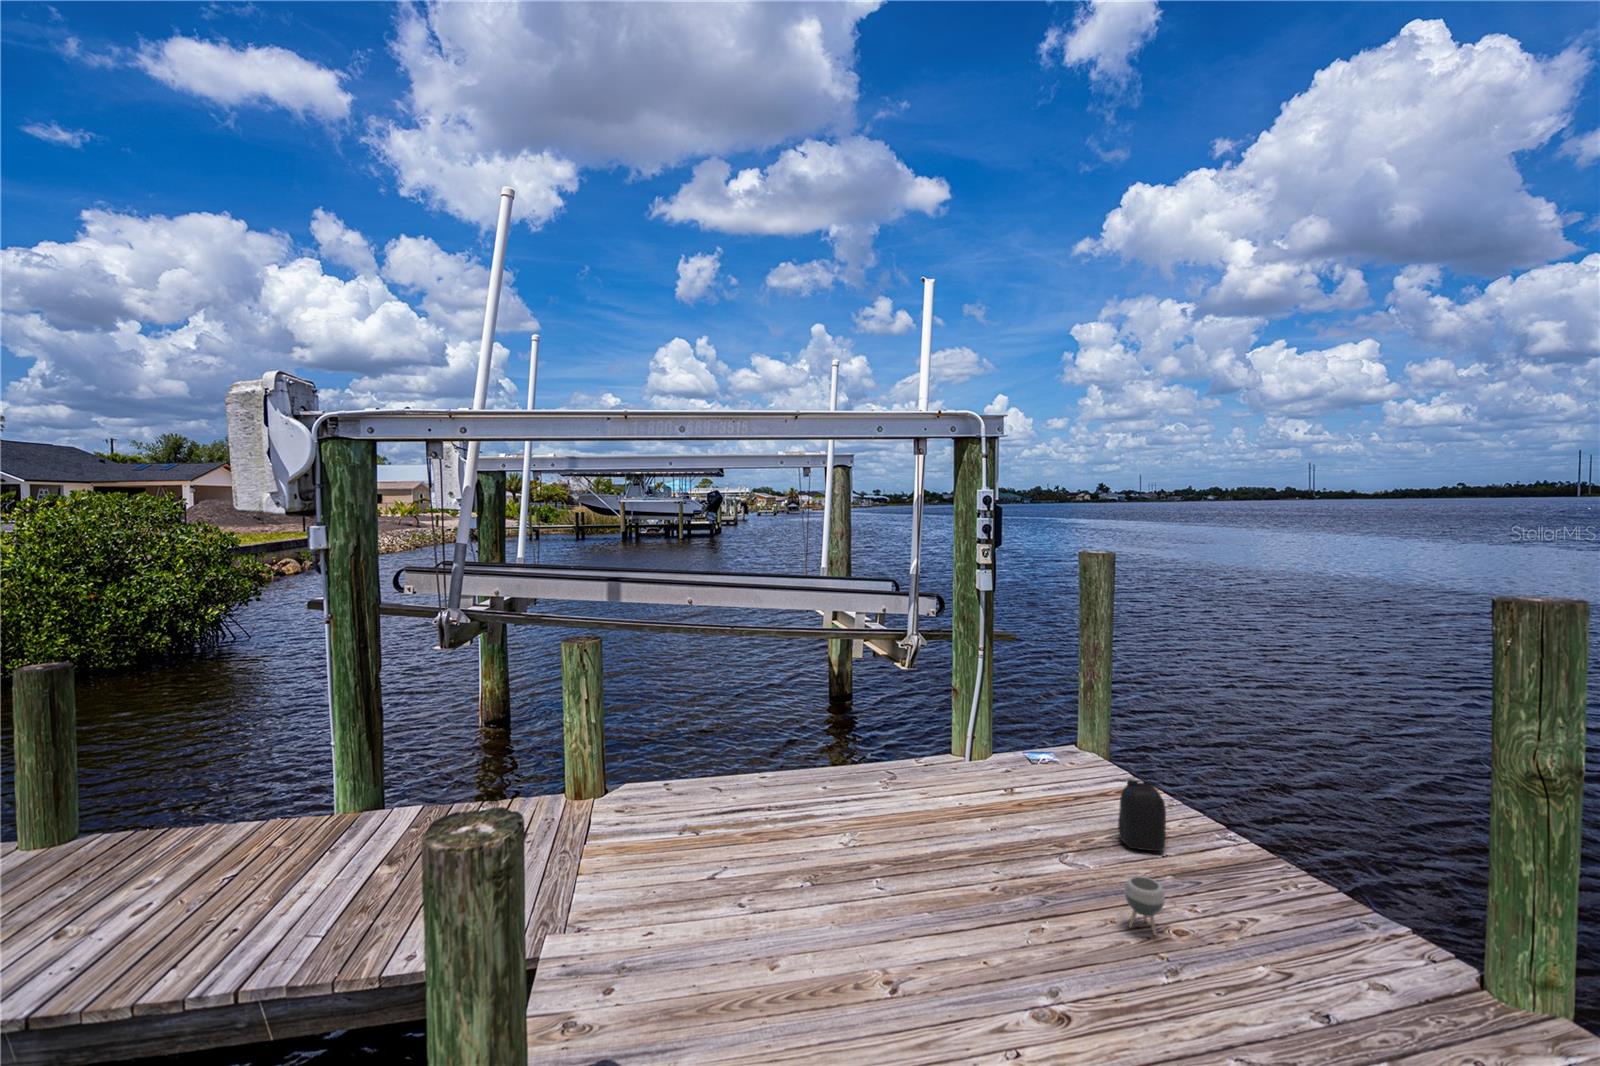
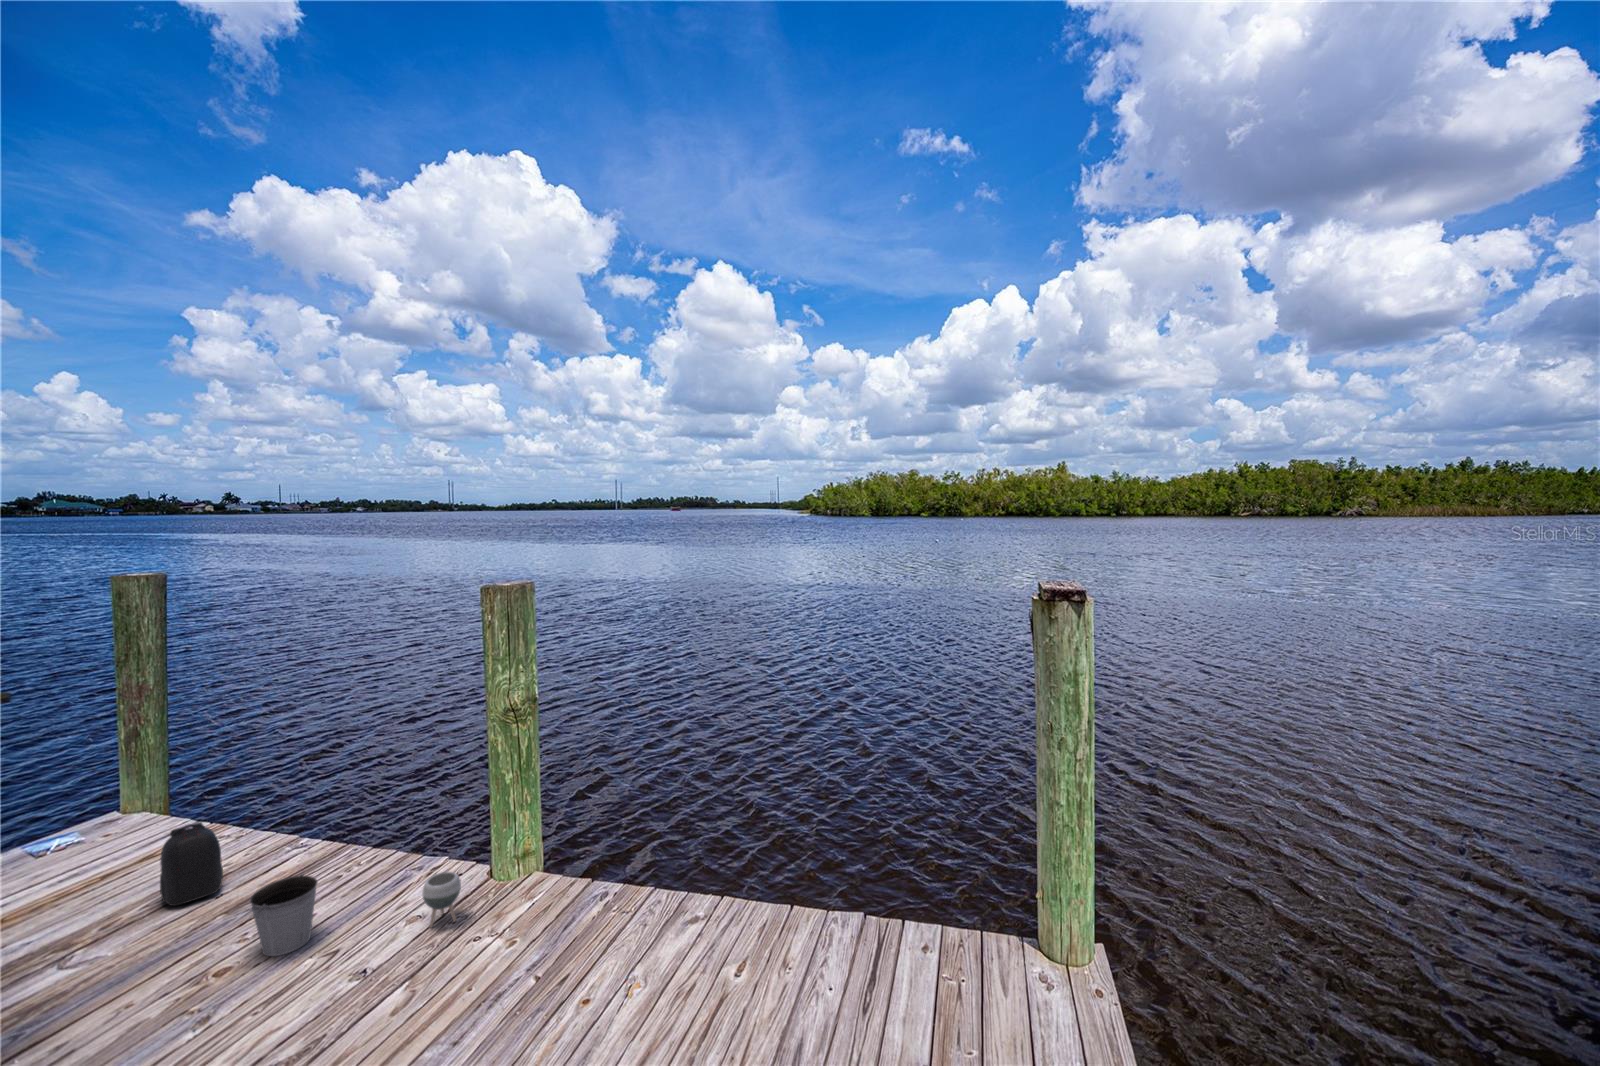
bucket: none [1201,868,1269,948] -> present [249,874,318,956]
planter: present [1125,876,1165,935] -> present [422,872,461,928]

